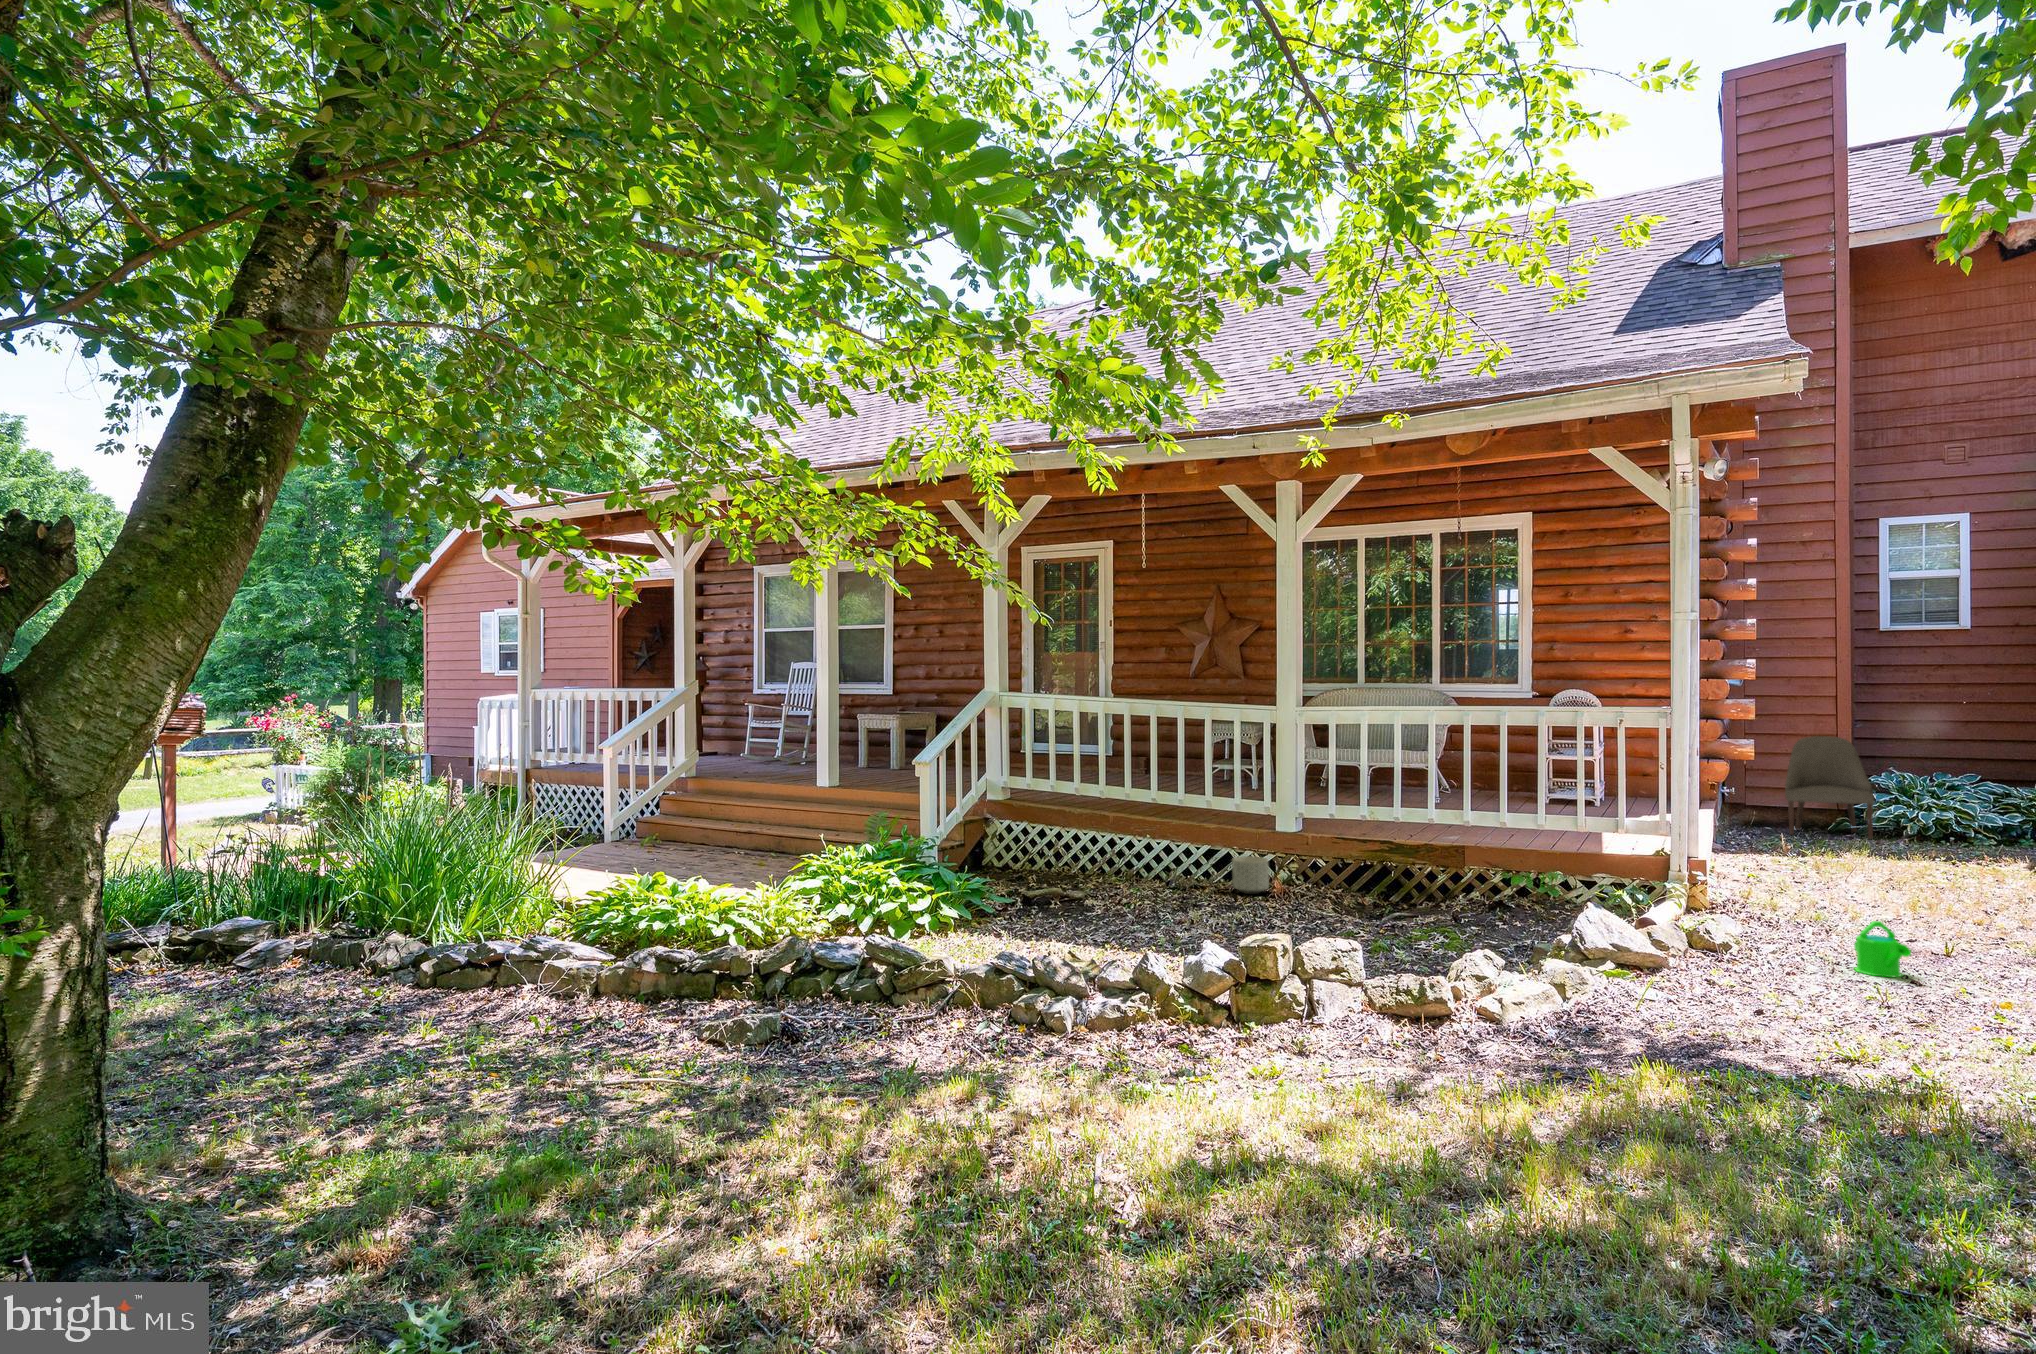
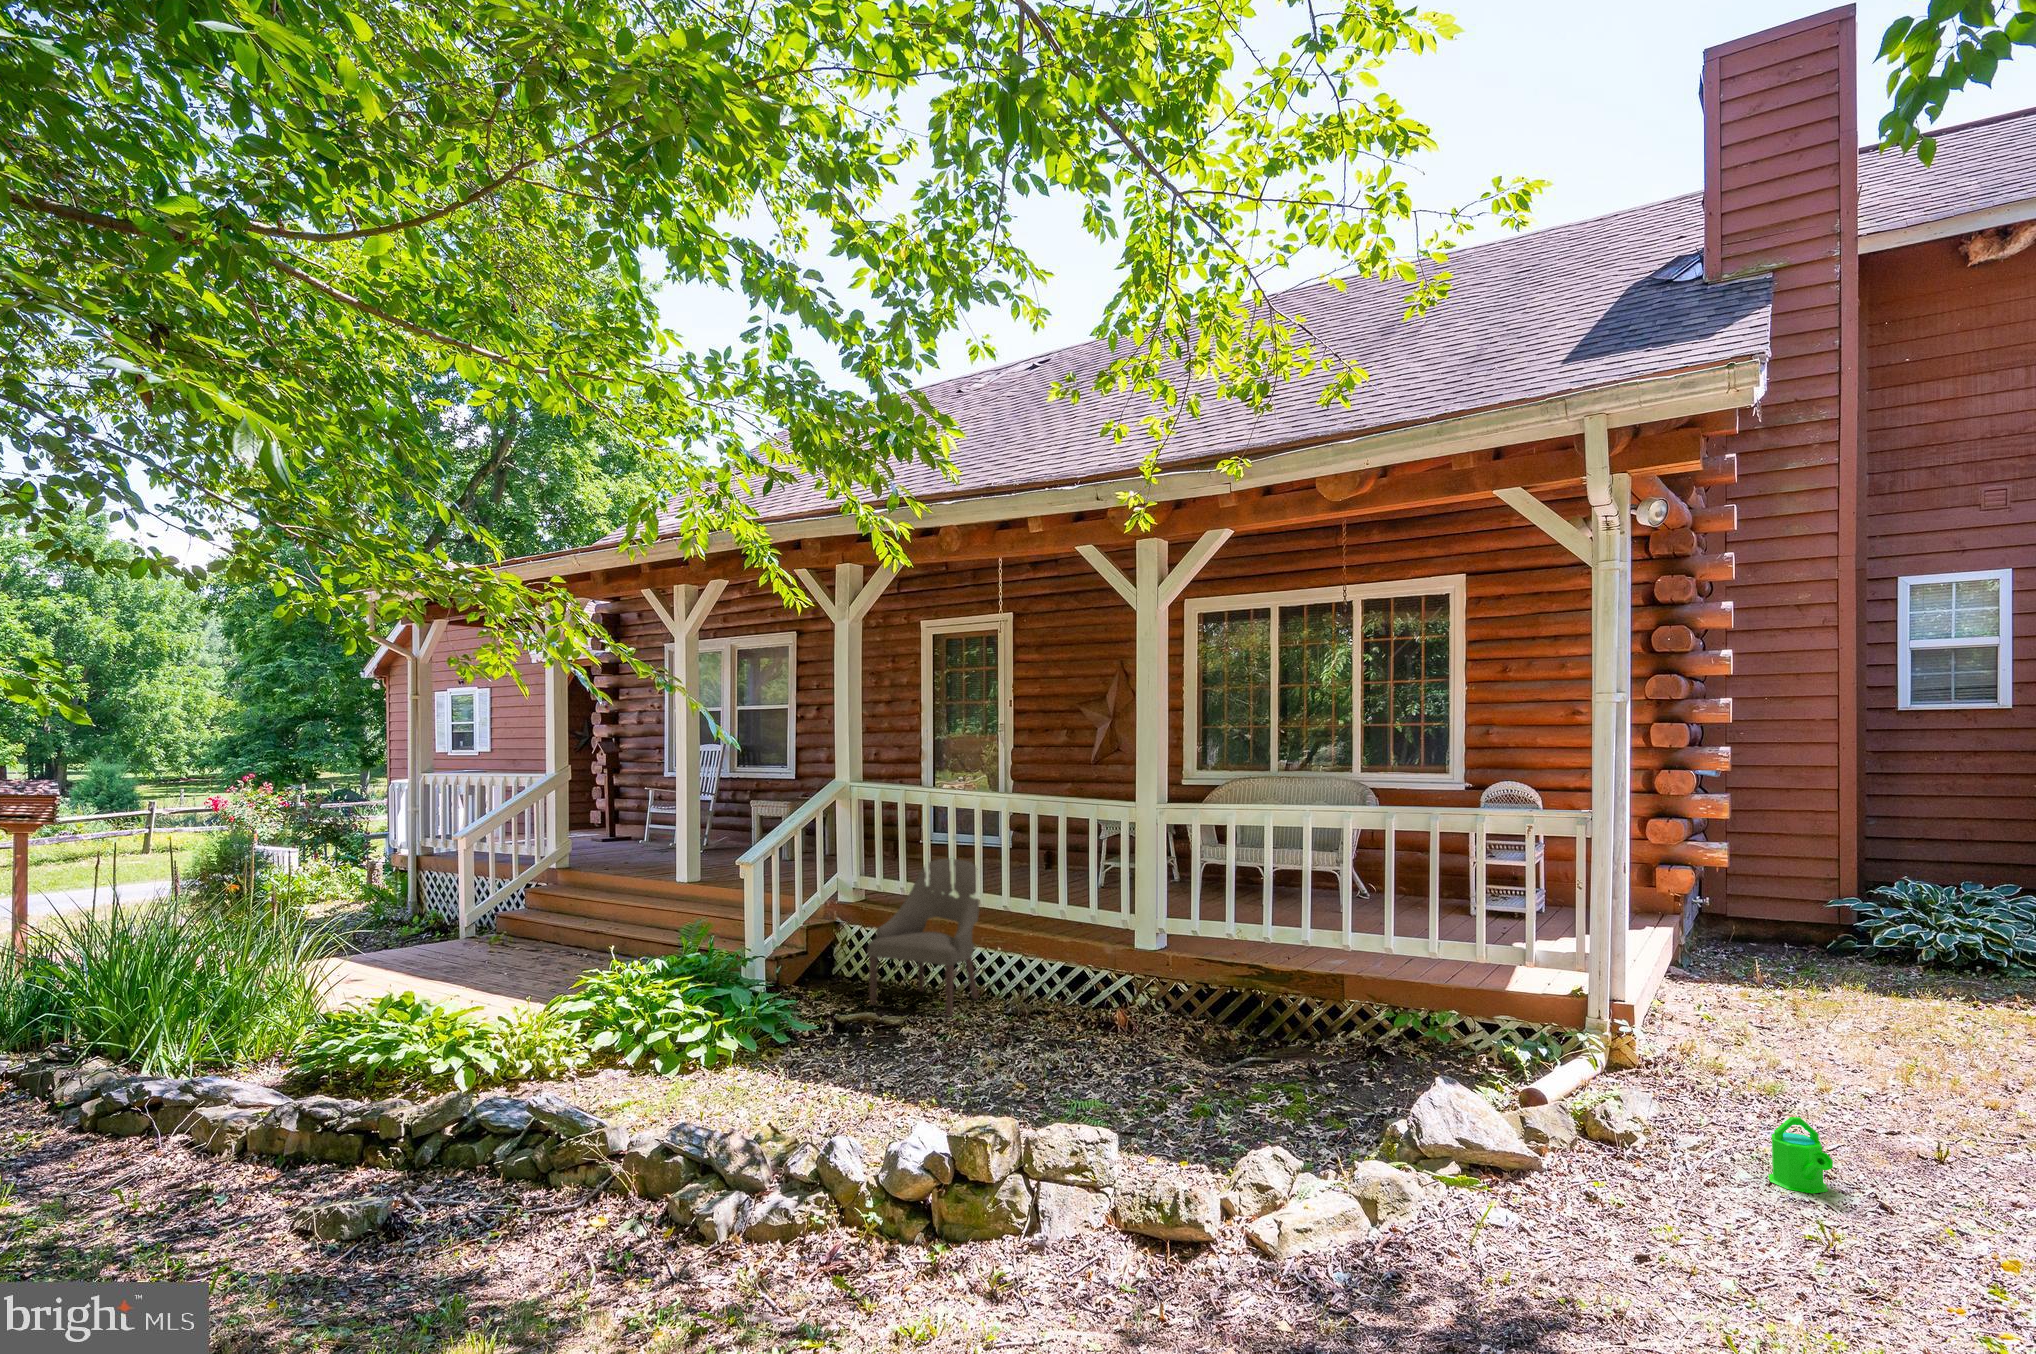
chair: present [1785,736,1874,839] -> present [867,859,980,1016]
planter: present [1232,856,1269,894] -> none [1085,977,1127,1024]

